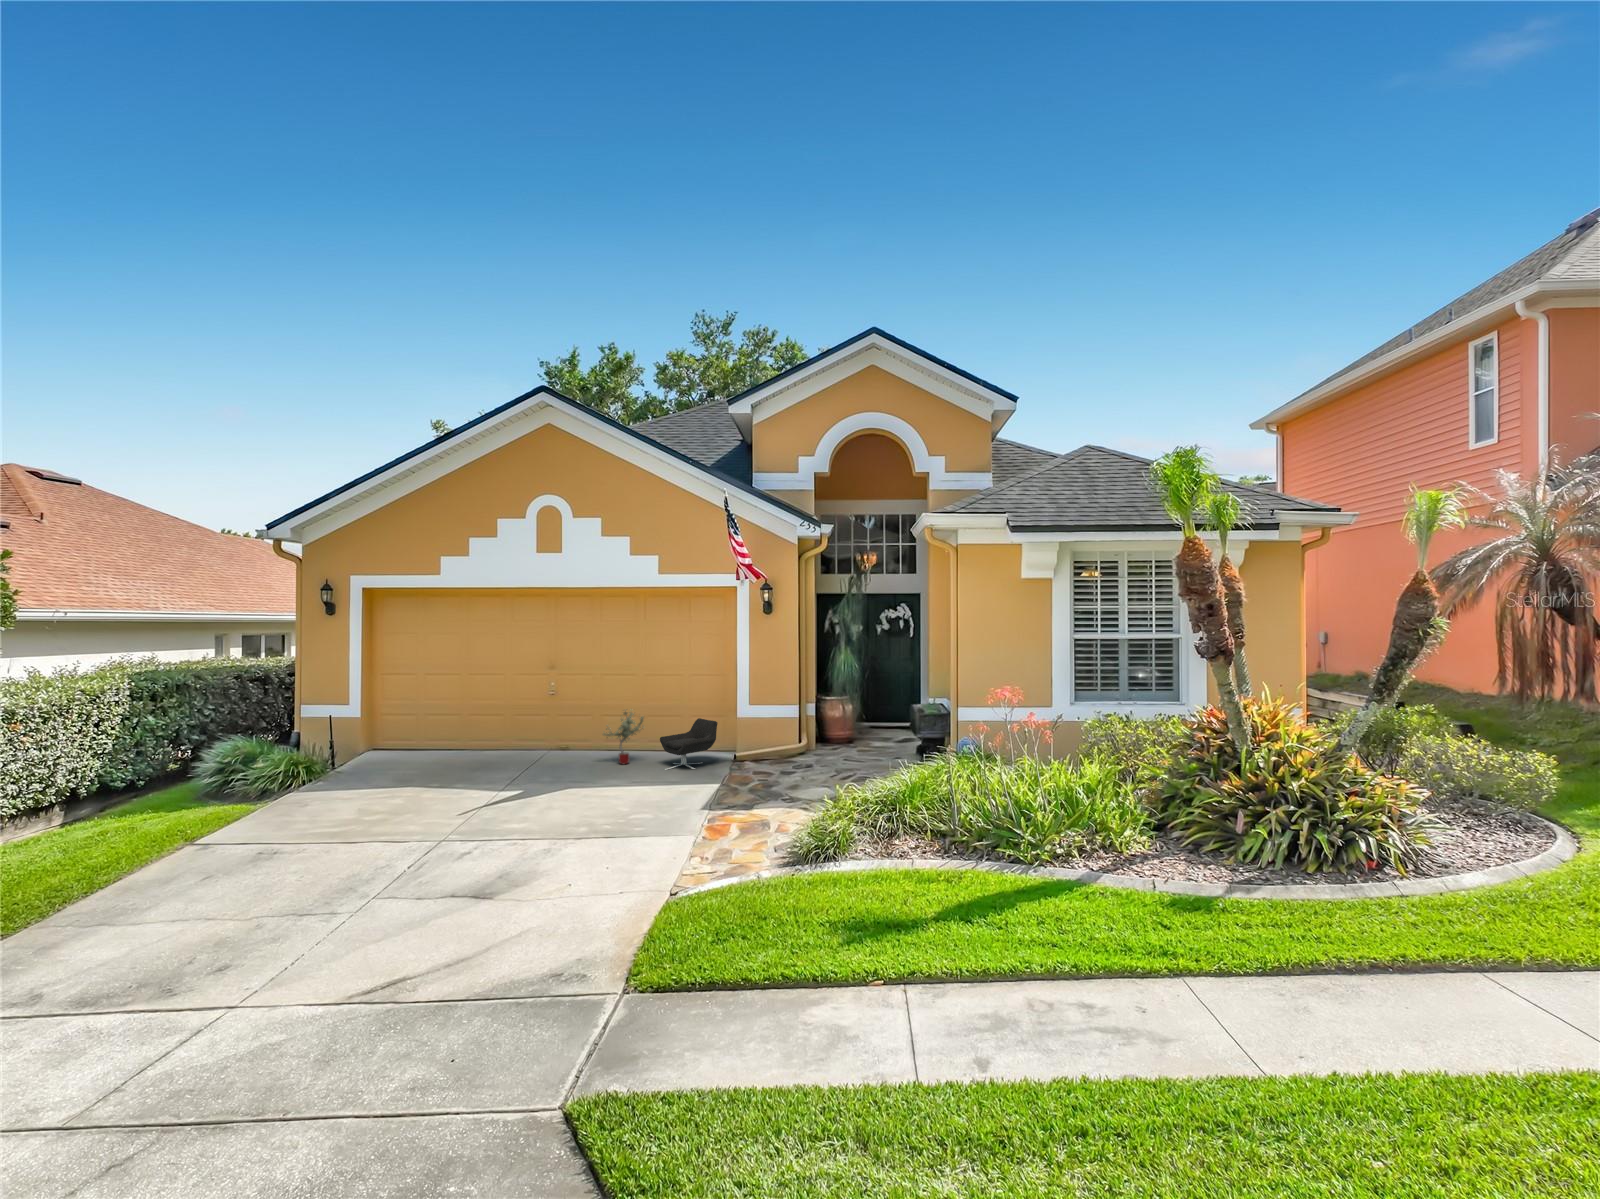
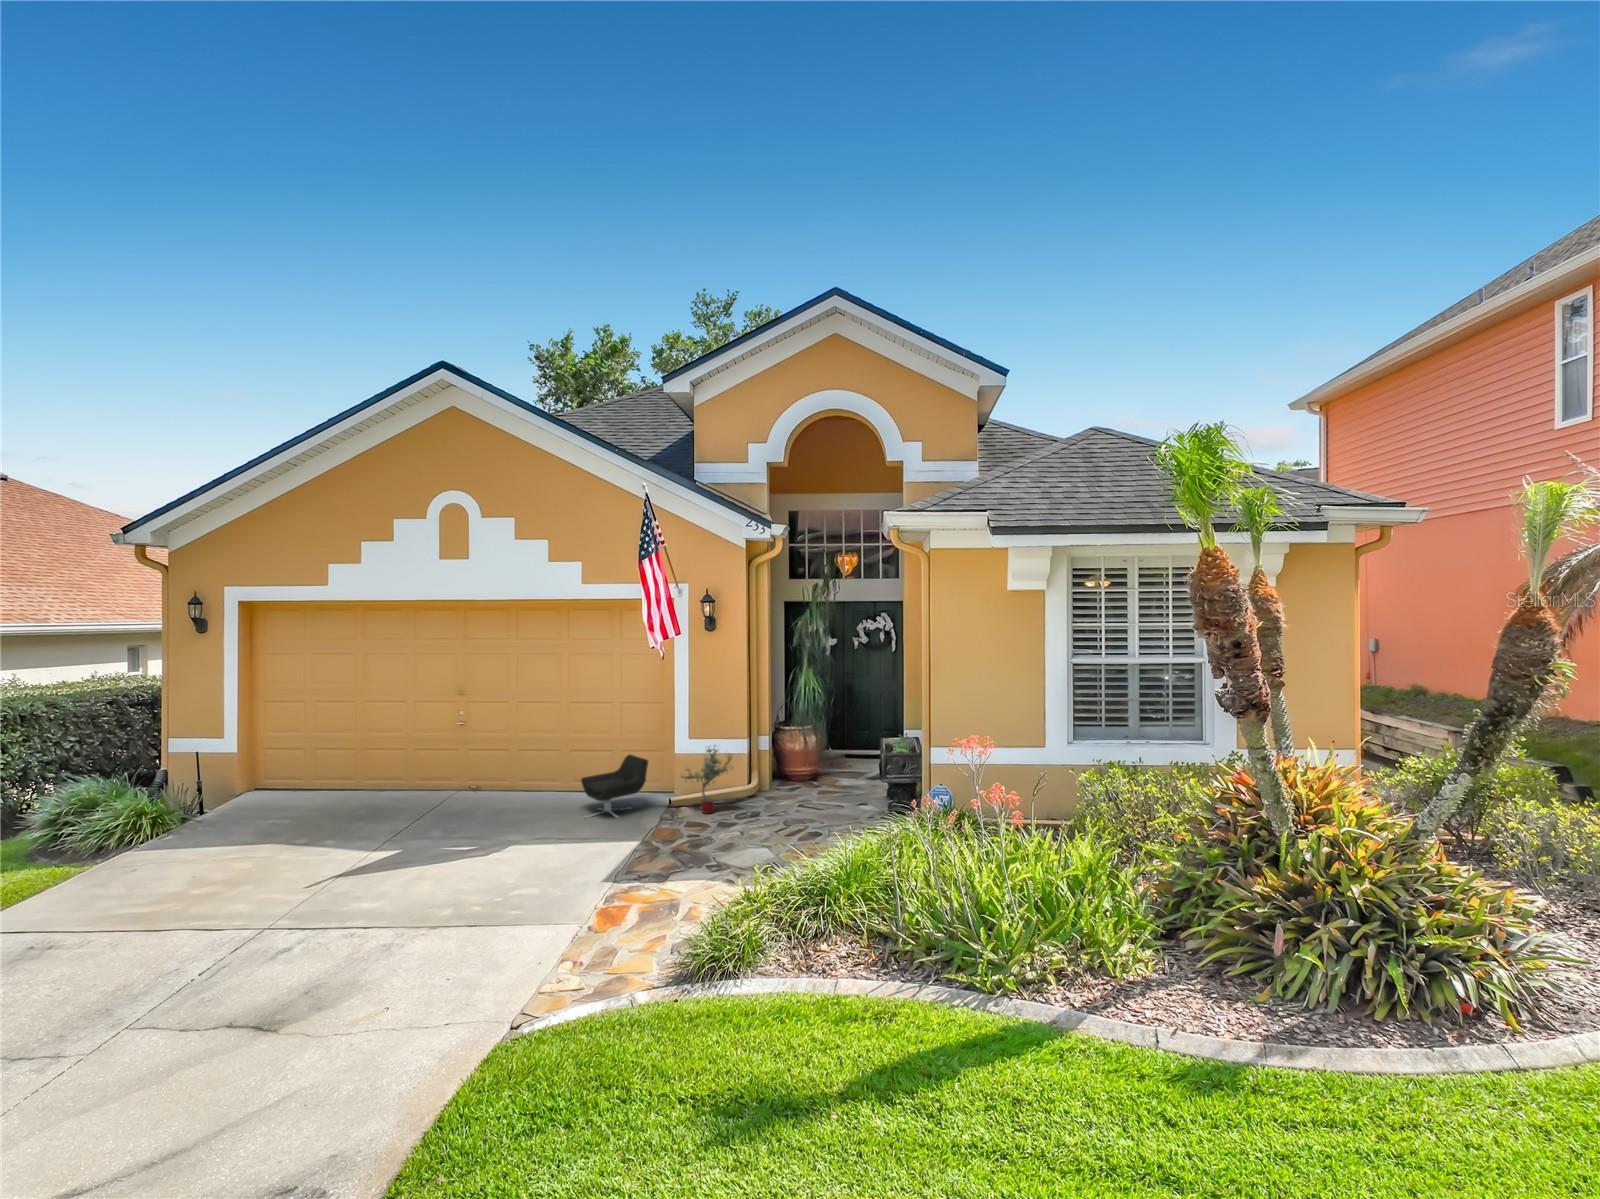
potted tree: present [604,710,644,764] -> present [681,744,732,814]

